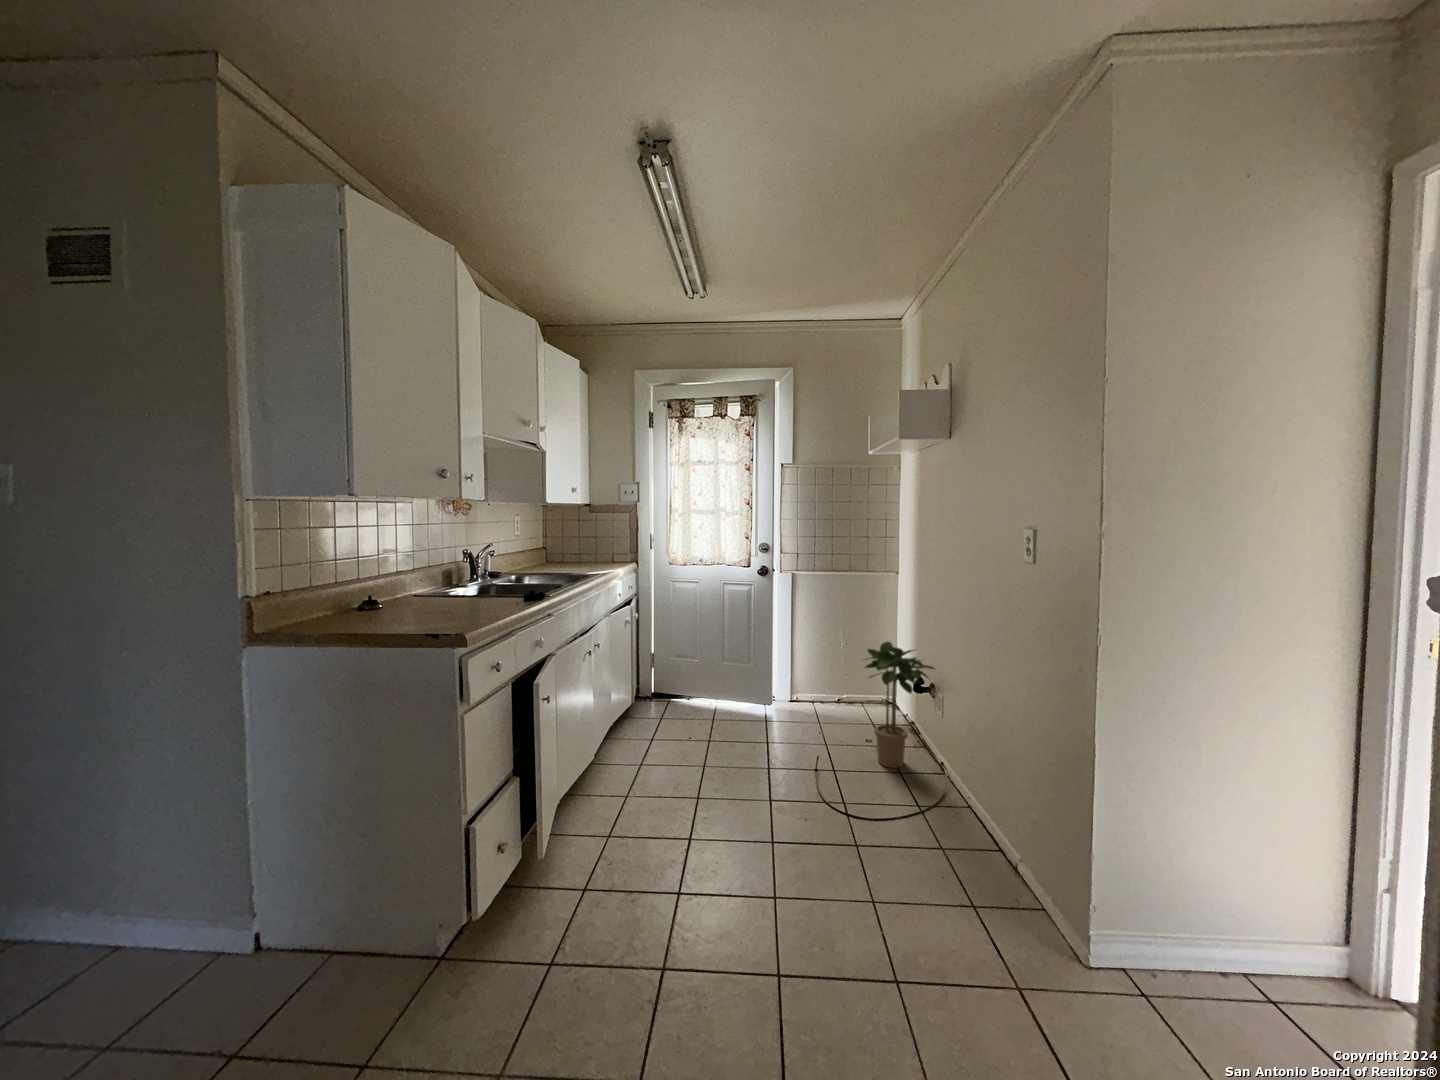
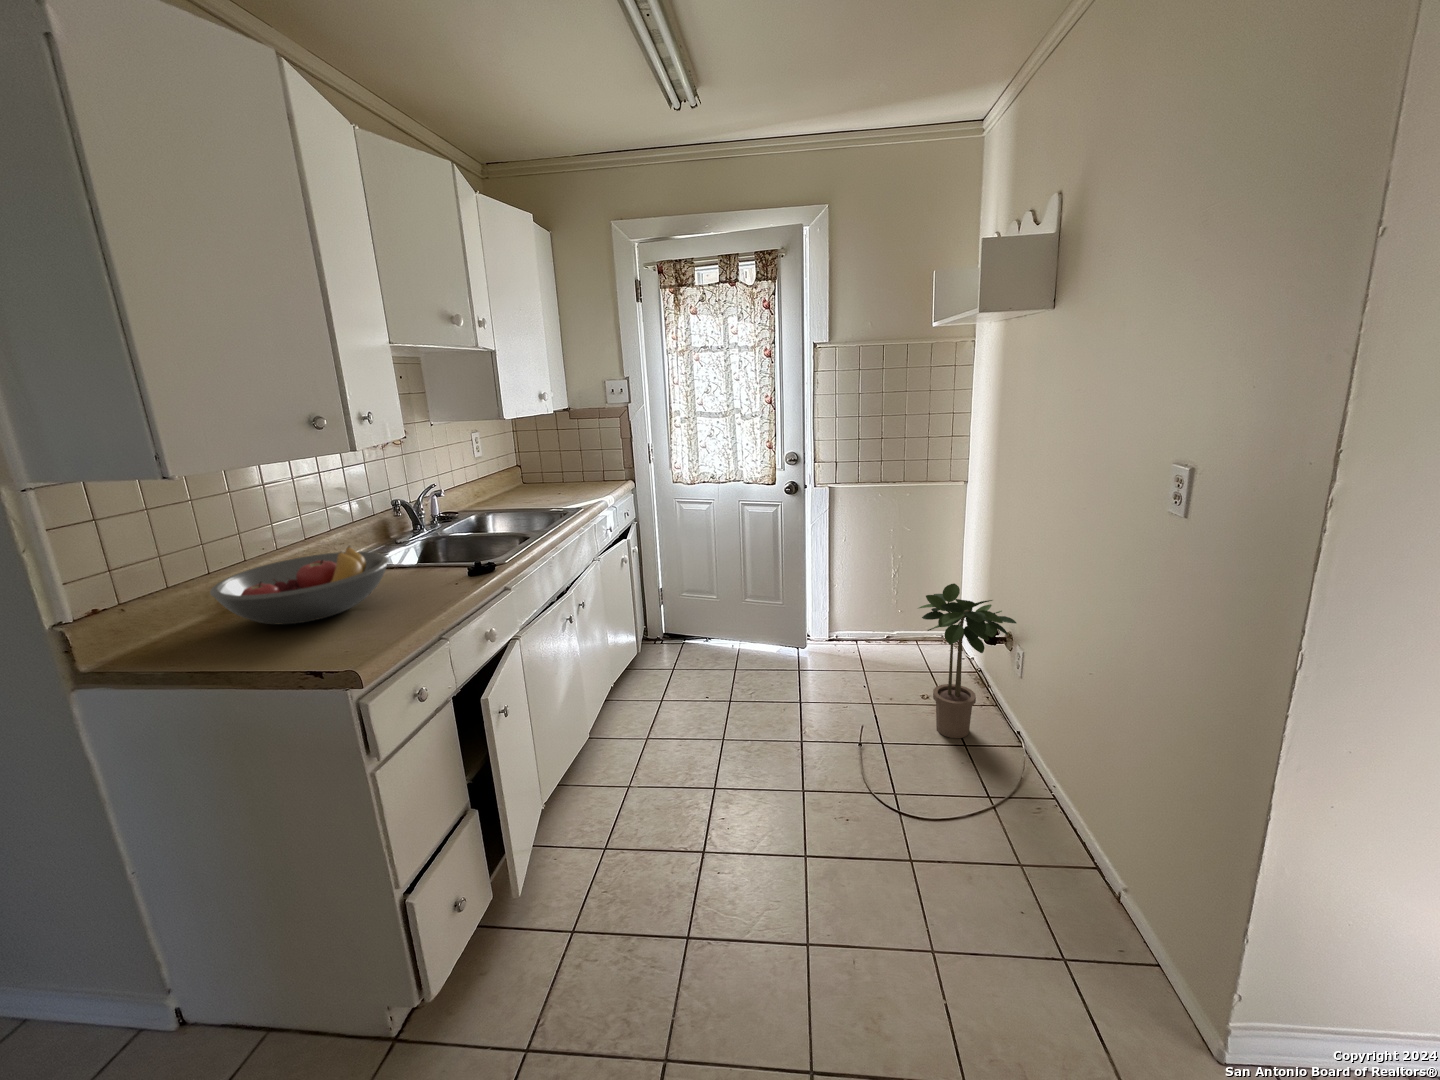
fruit bowl: none [349,568,474,615] -> present [210,546,389,624]

